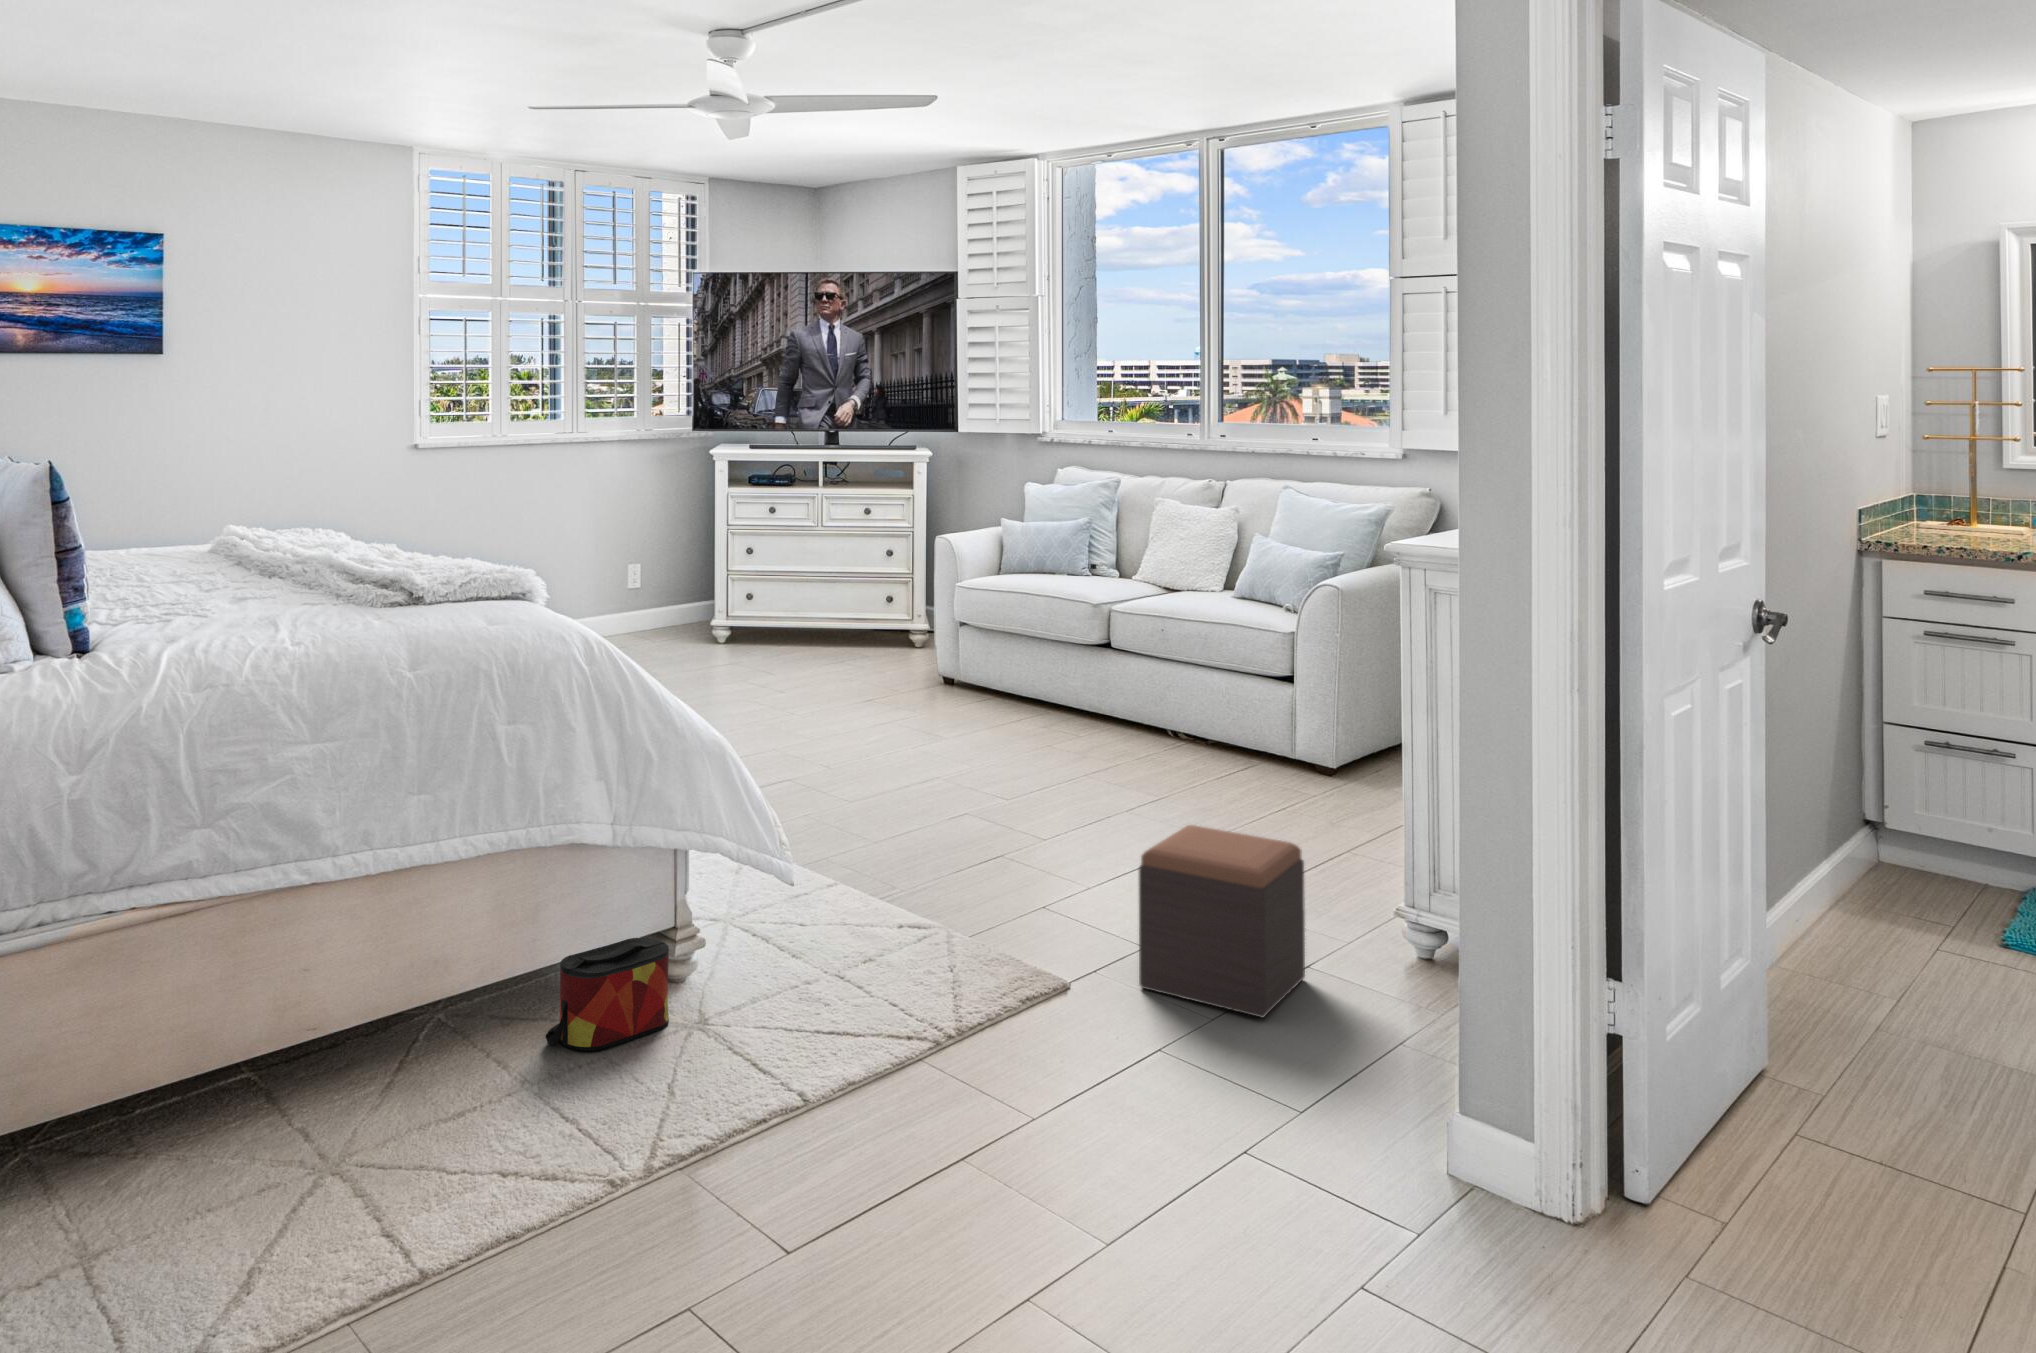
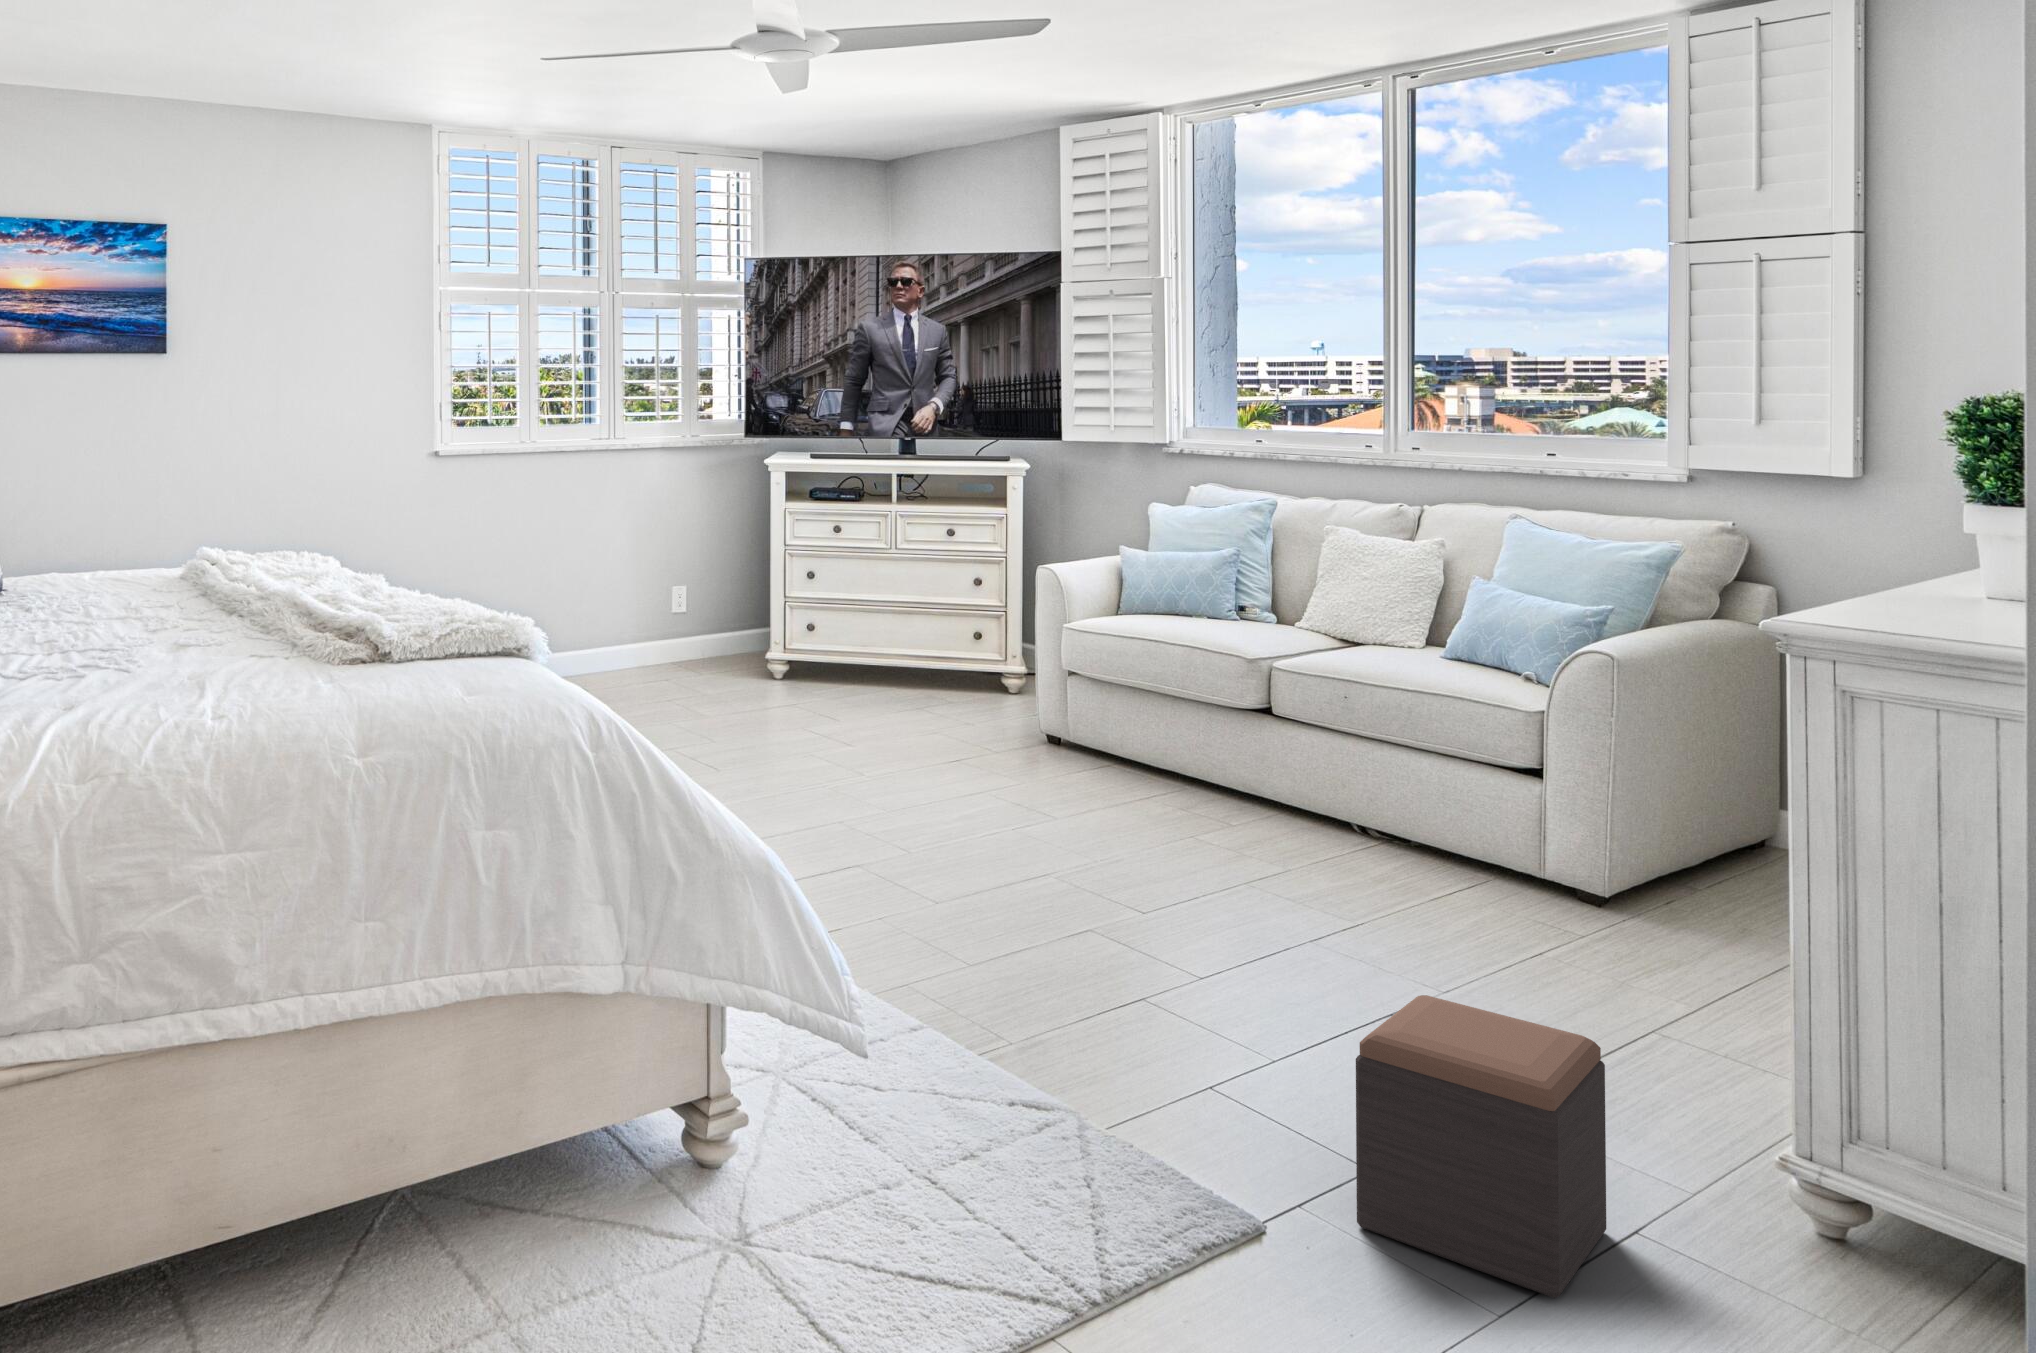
bag: present [546,938,669,1050] -> none [536,1111,700,1269]

